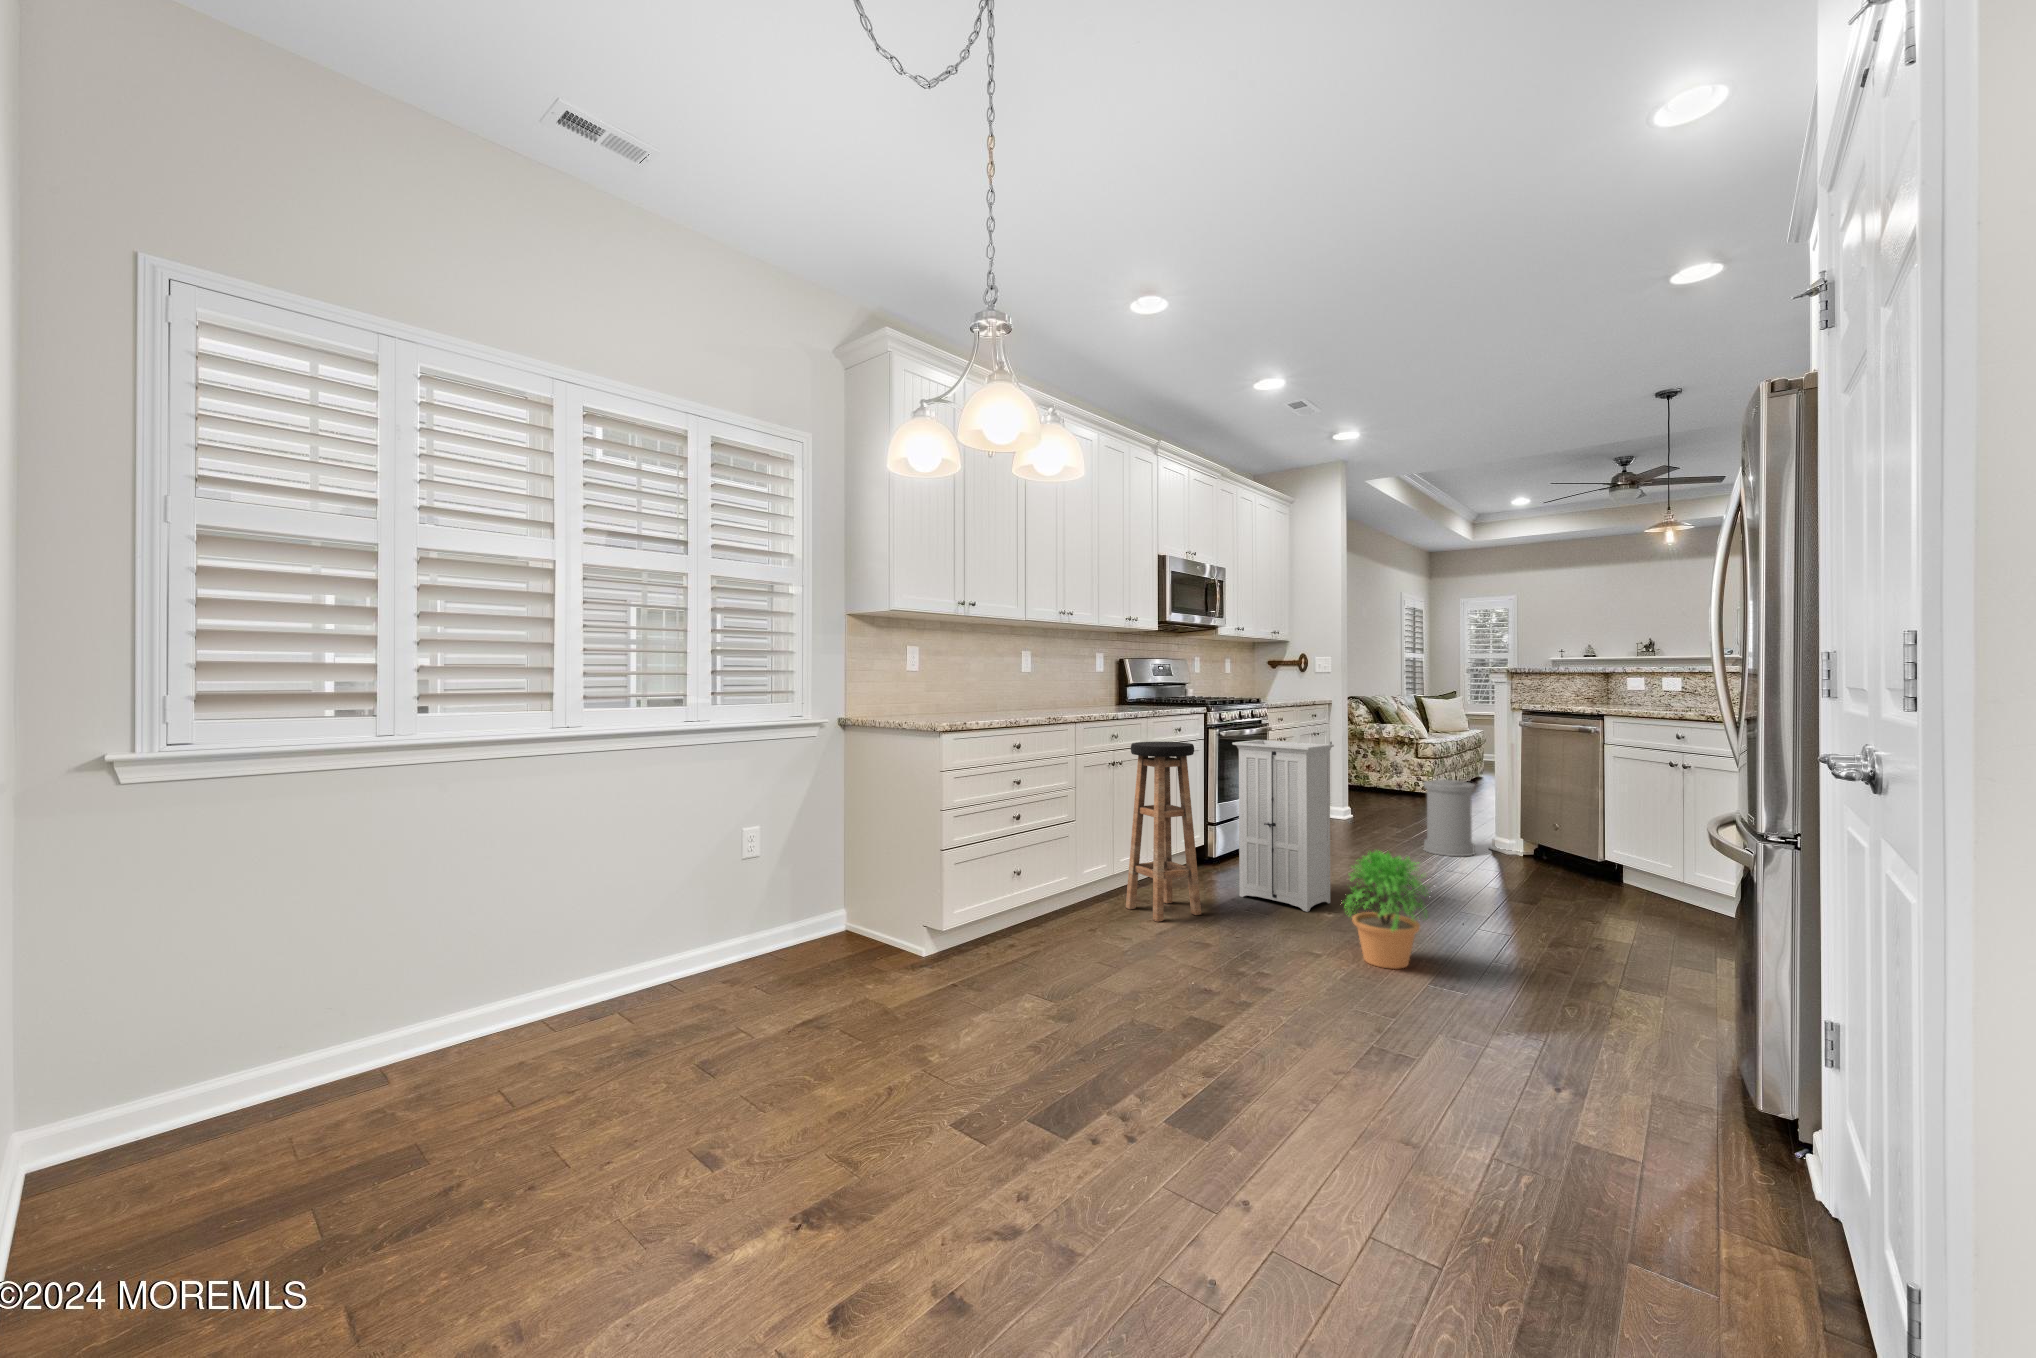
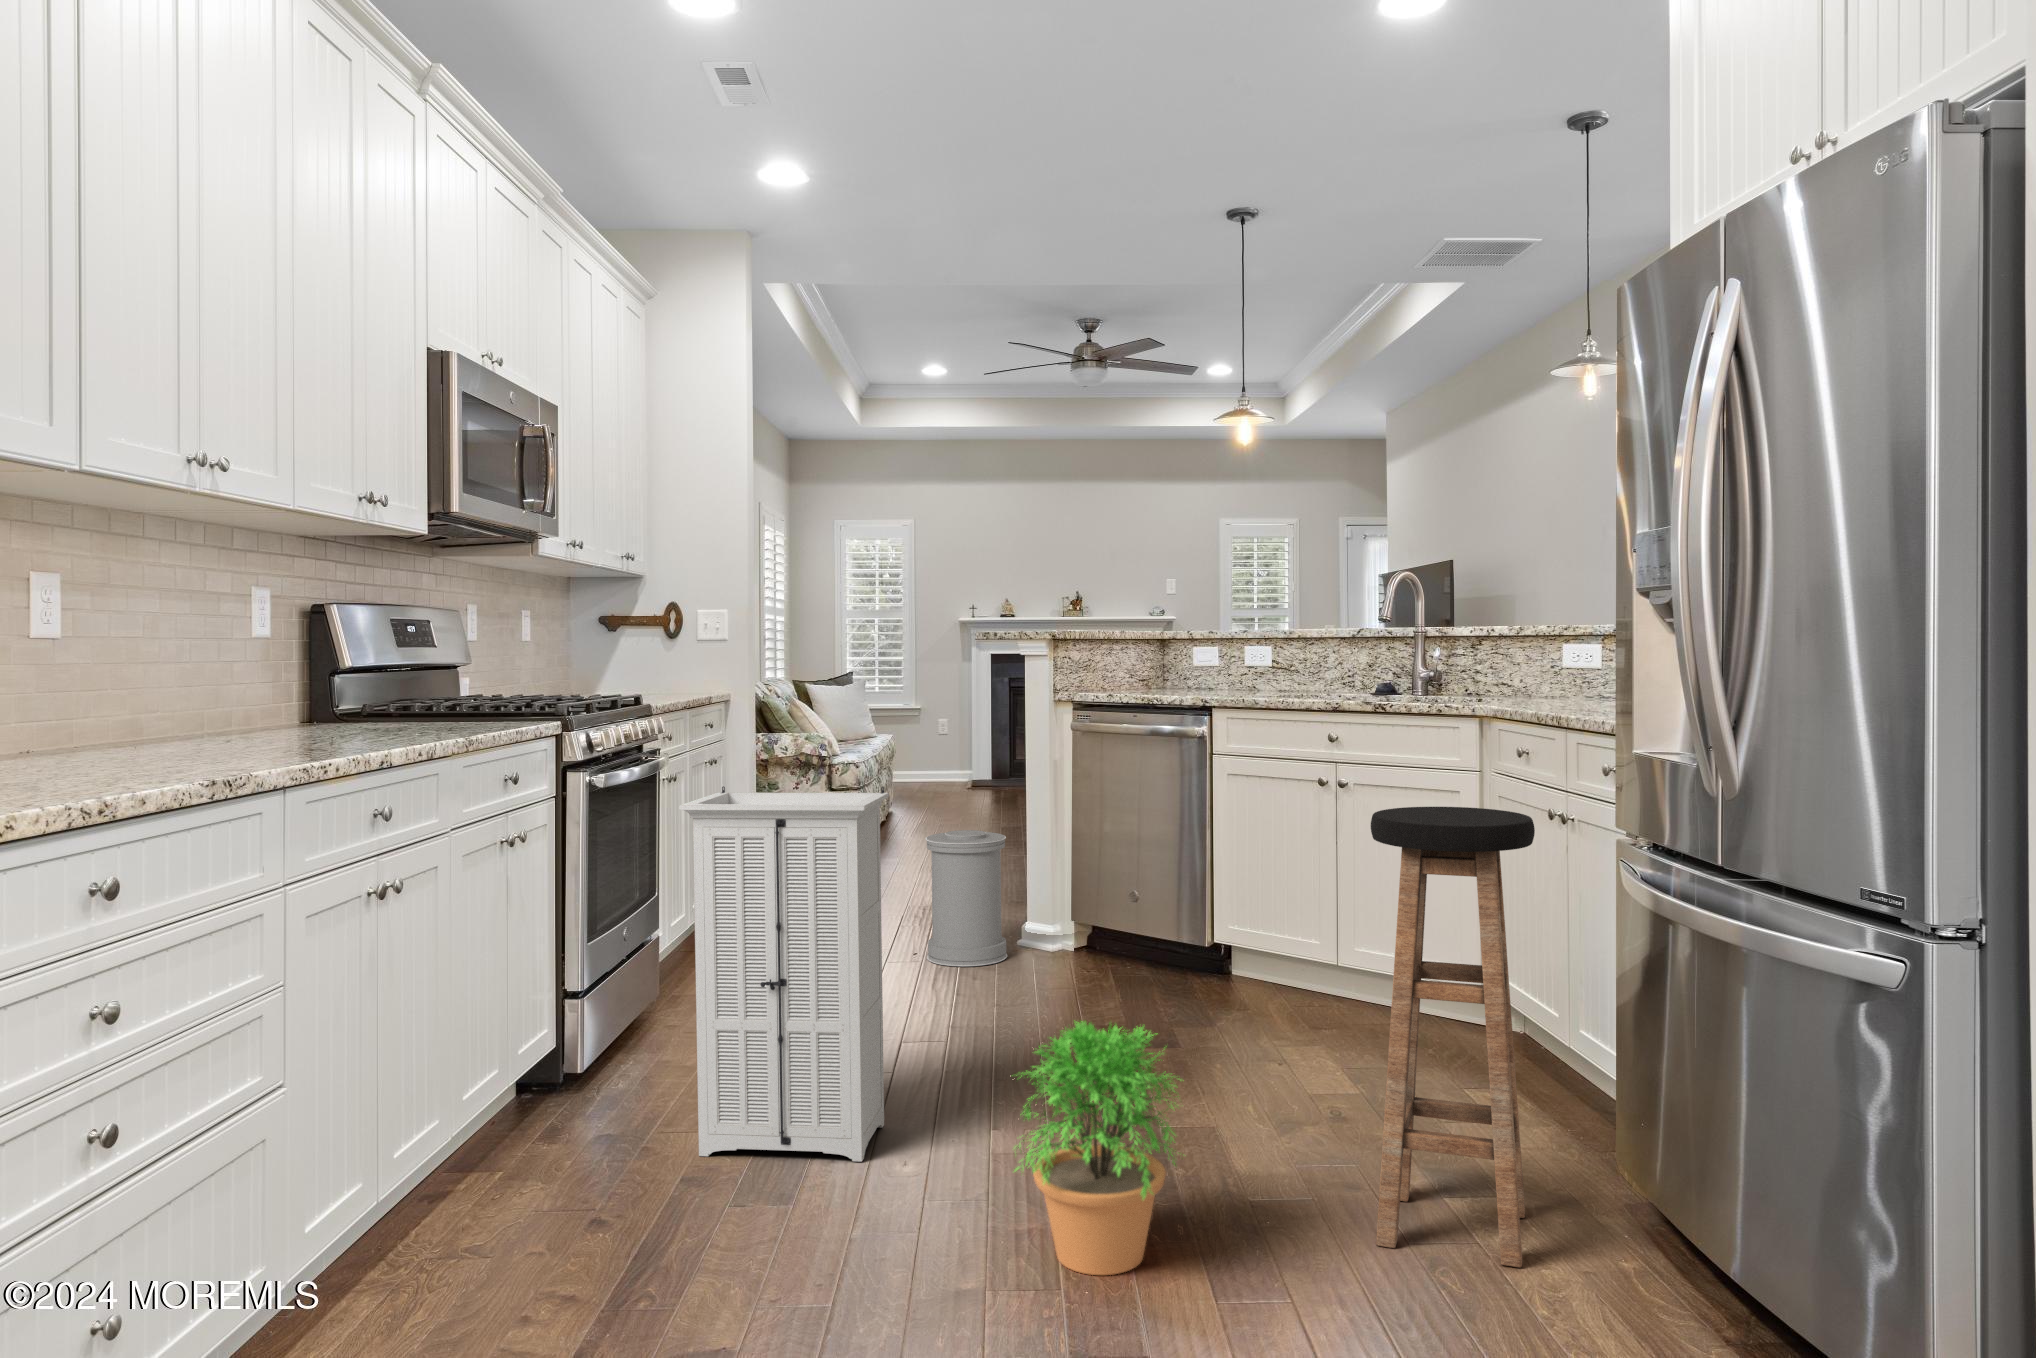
bar stool: present [1126,742,1201,922] -> present [1371,807,1535,1267]

